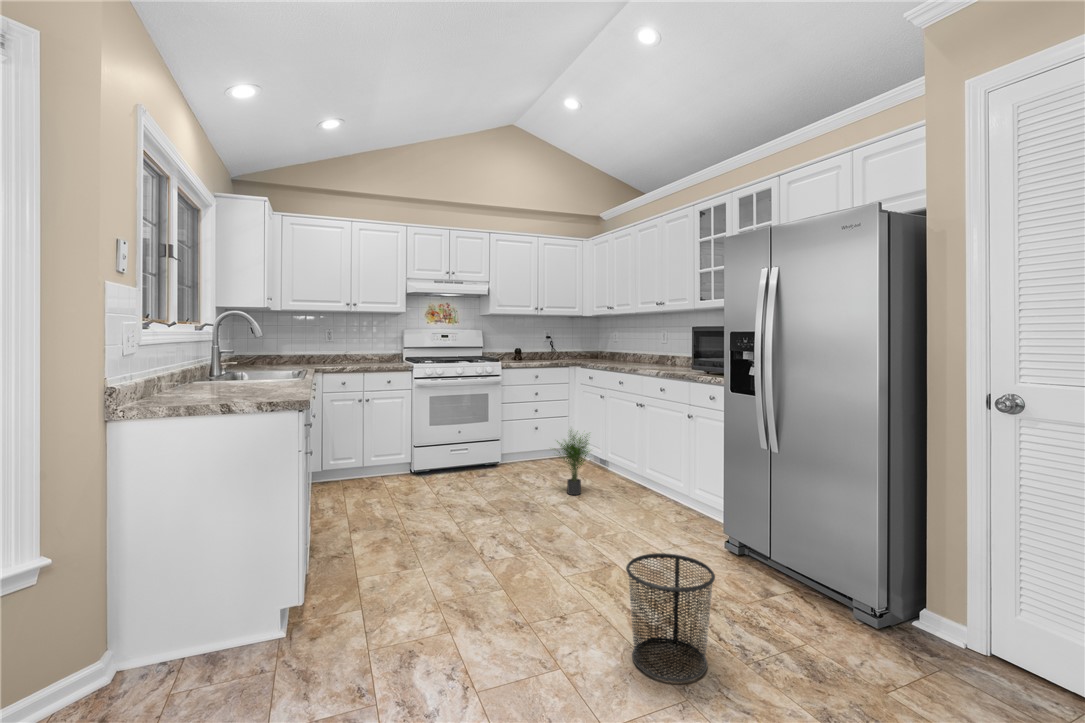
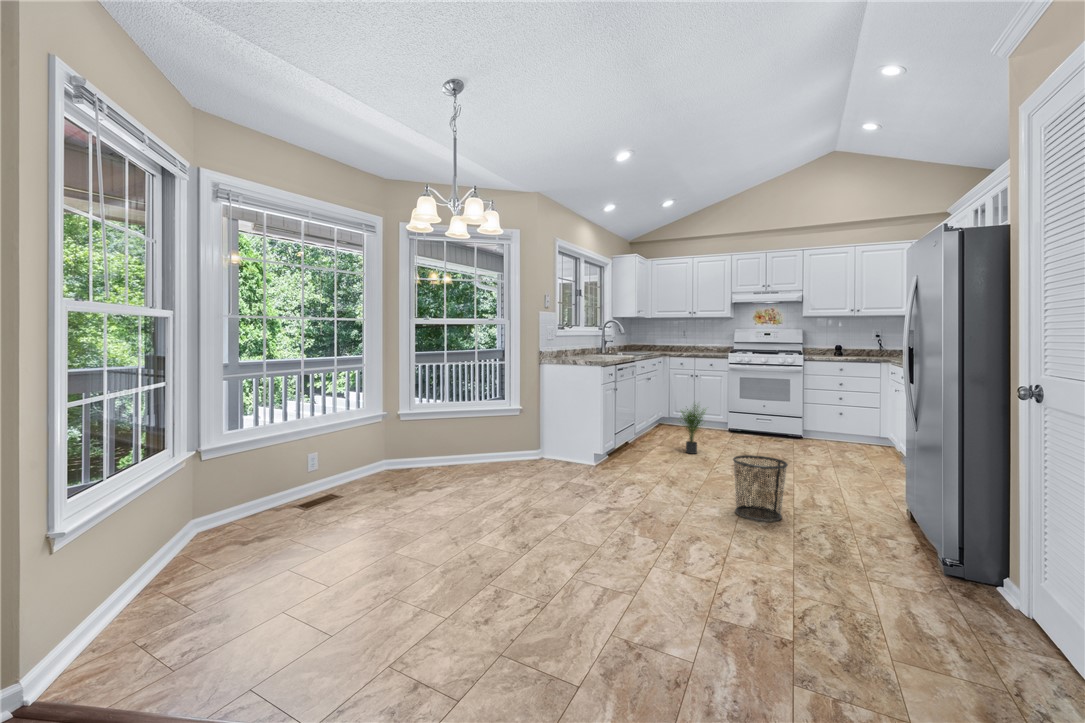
potted plant: present [557,433,590,495] -> present [681,405,705,454]

